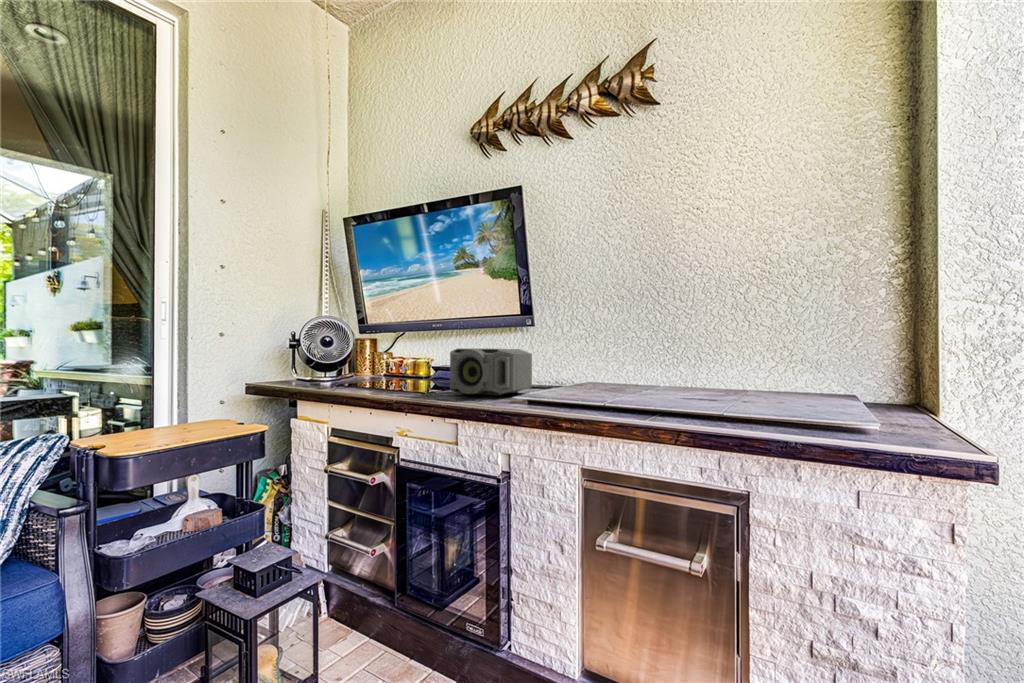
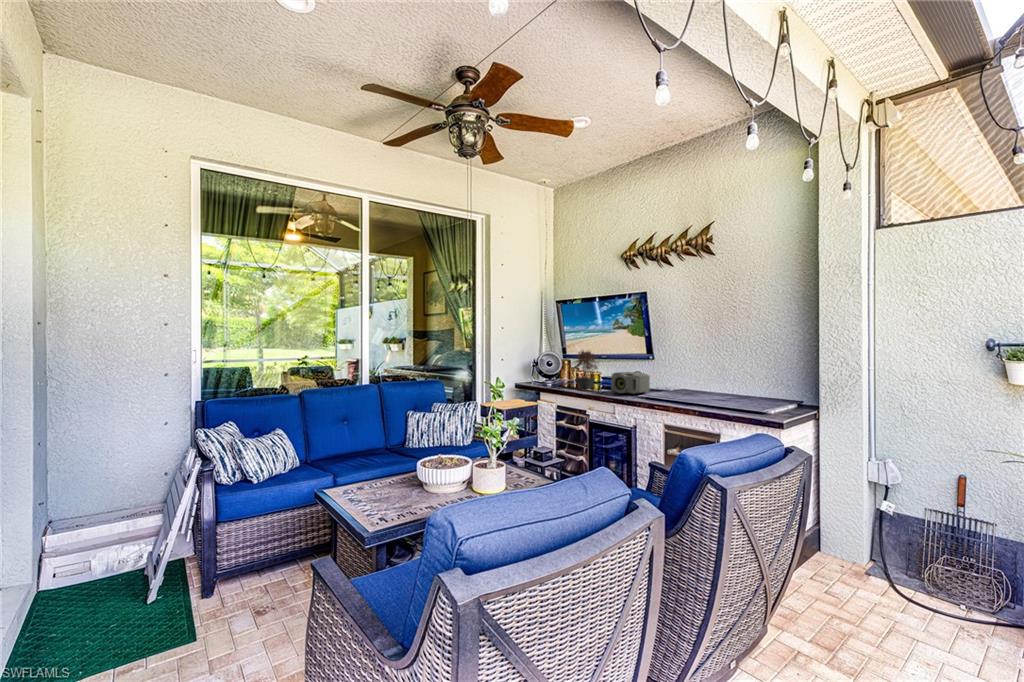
potted plant: none [365,306,432,388] -> present [572,351,598,388]

